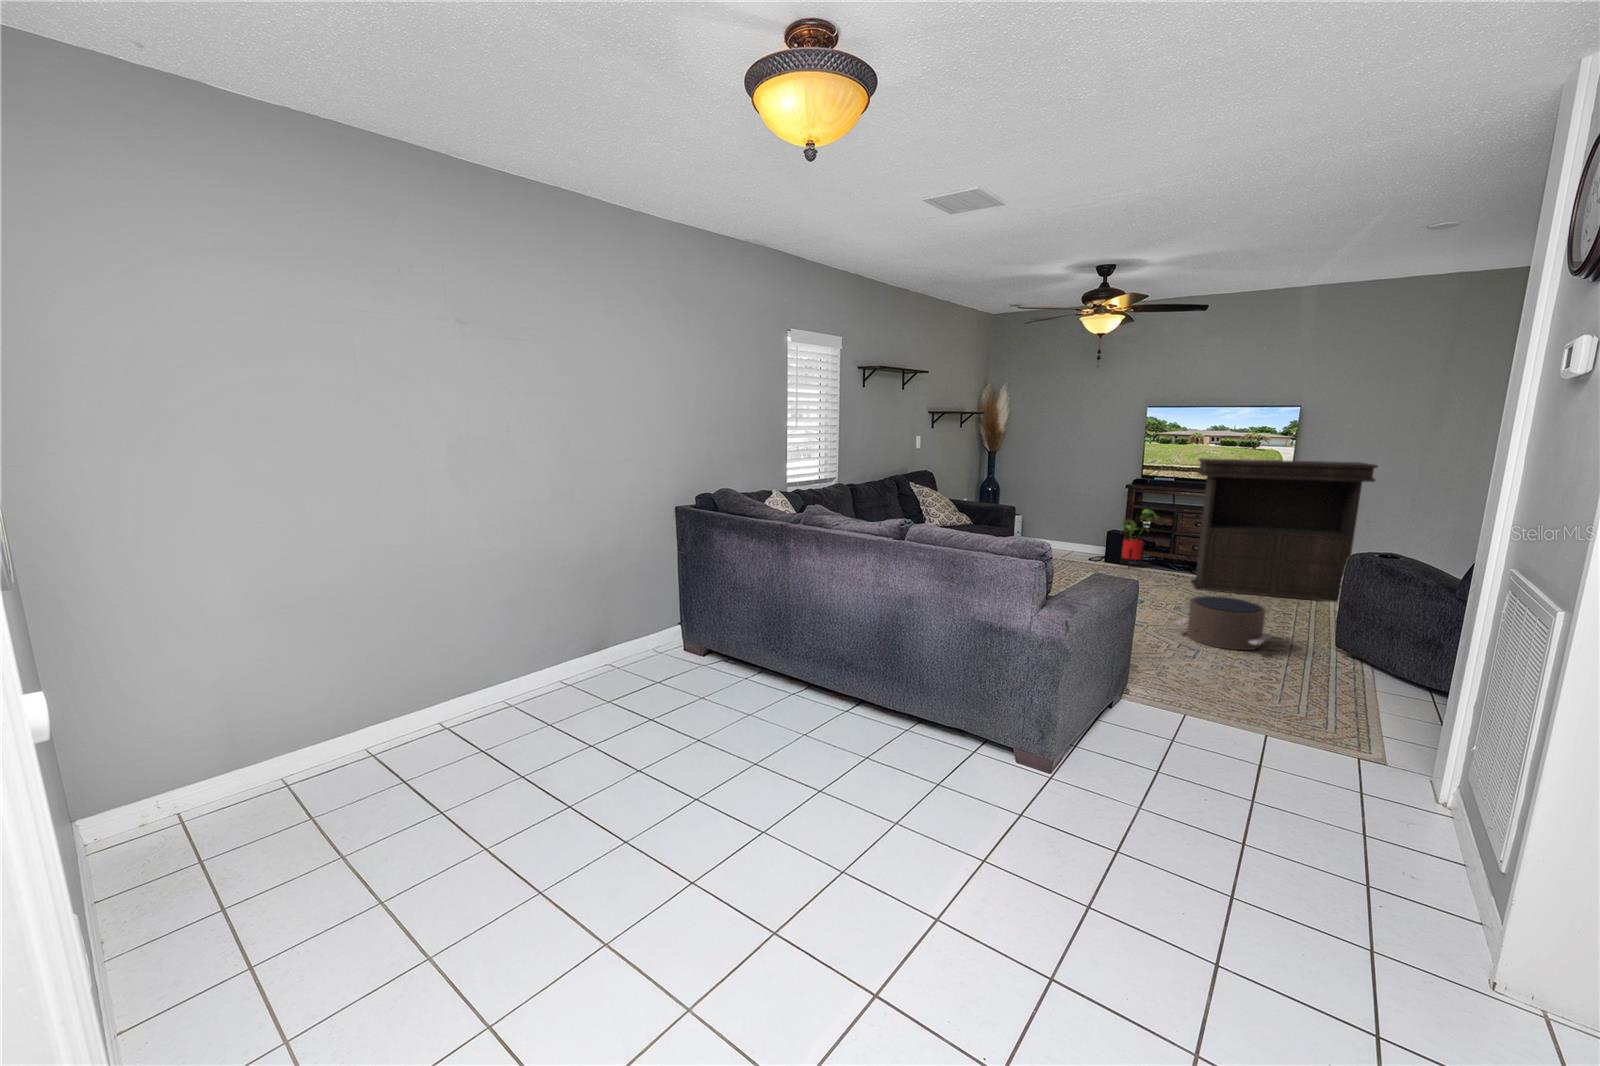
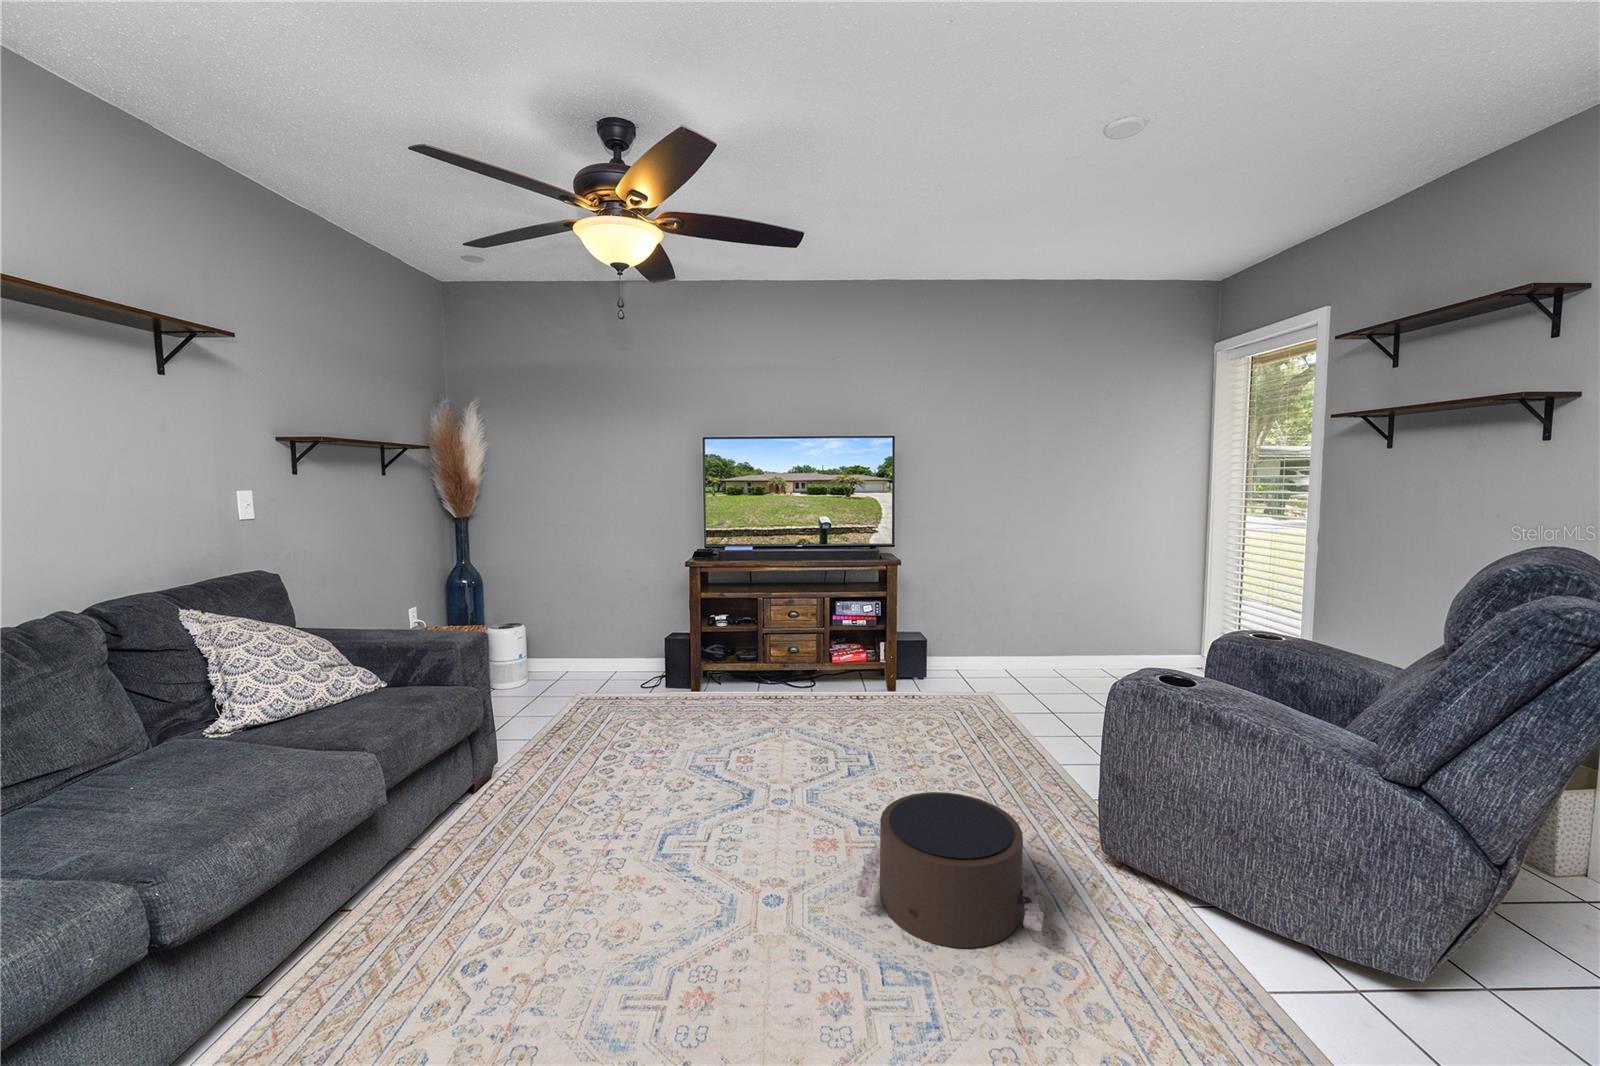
console table: present [1191,458,1378,602] -> none [796,511,1016,732]
house plant: present [1120,509,1159,567] -> none [684,599,745,700]

